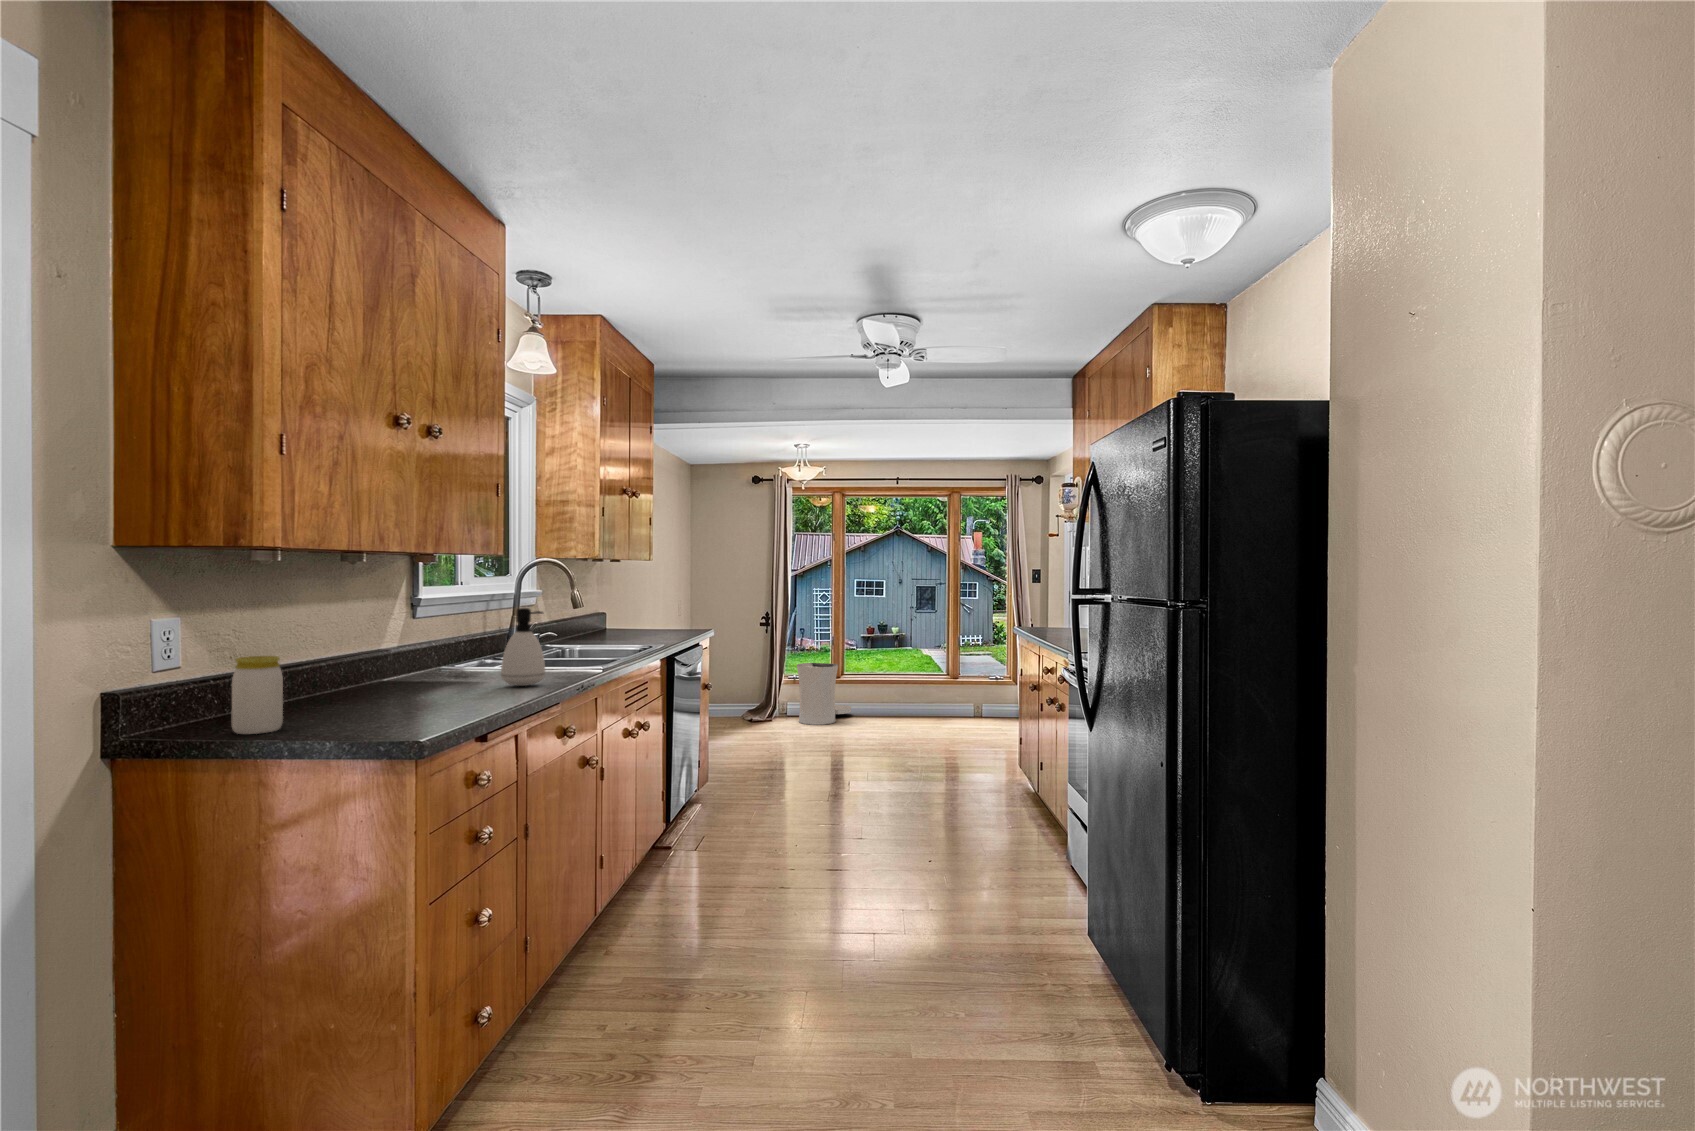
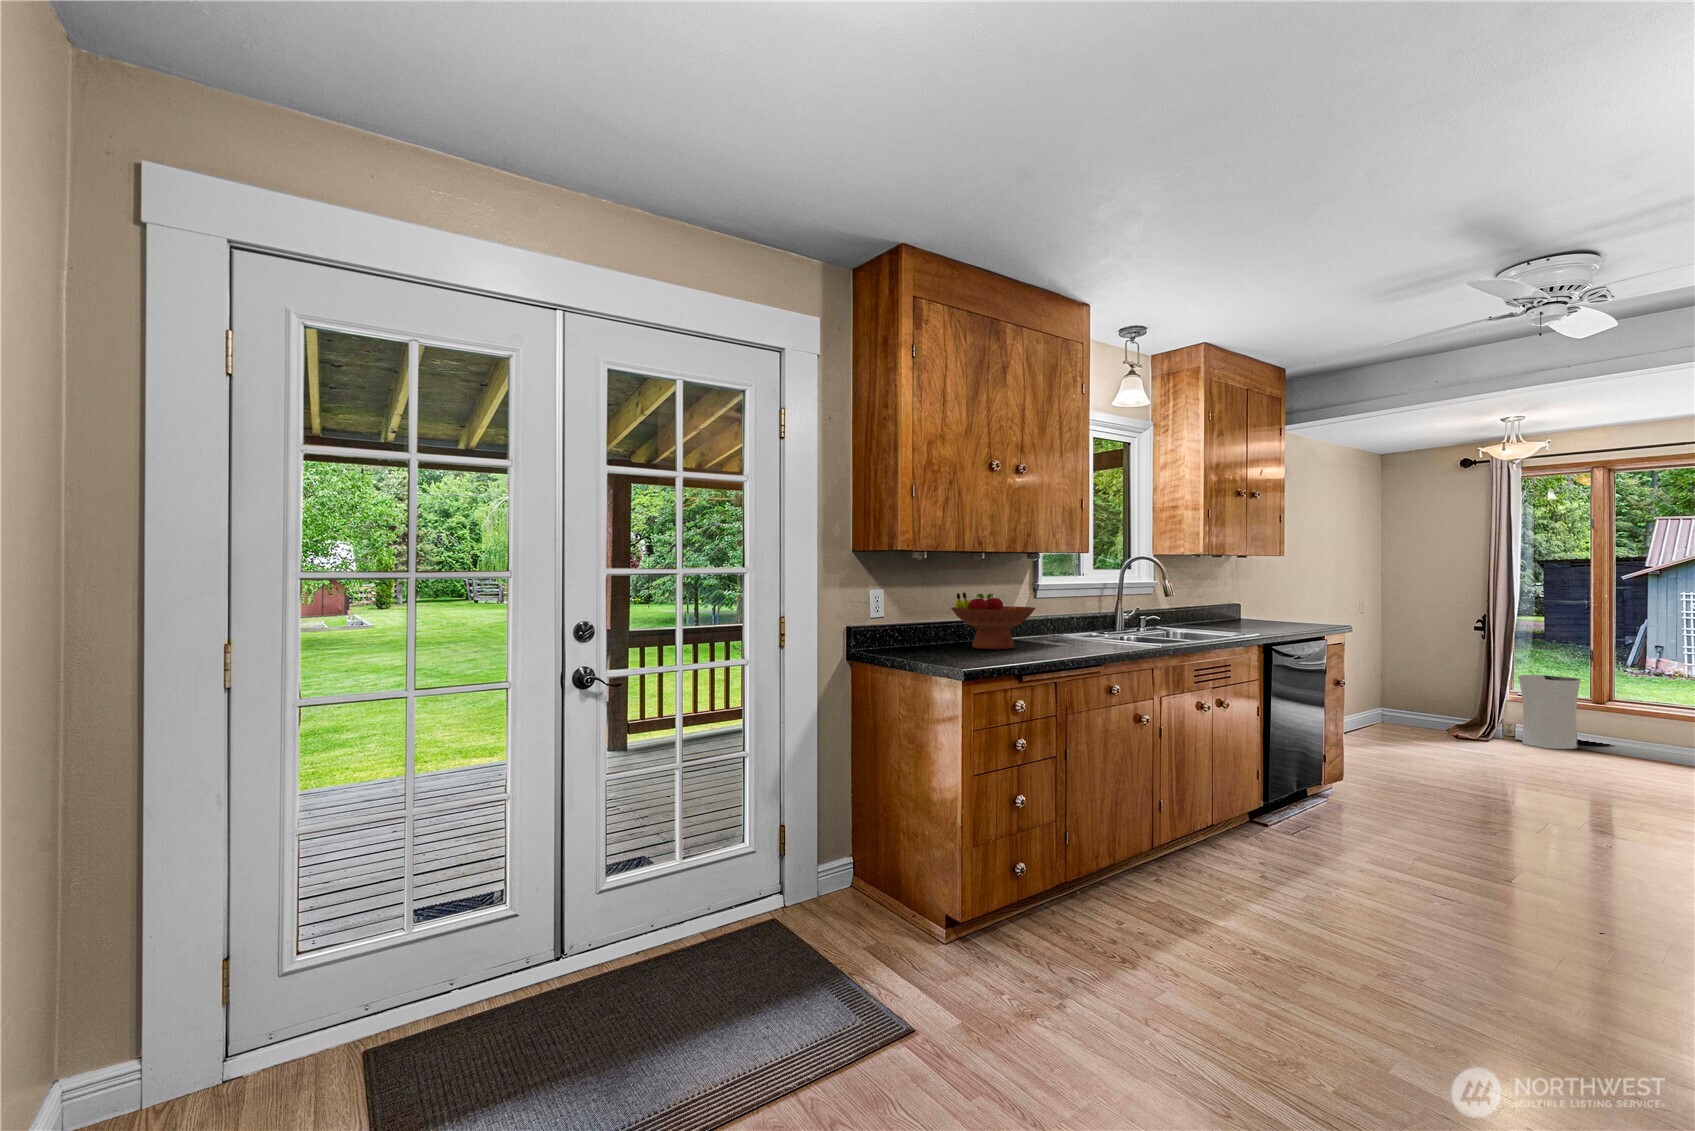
soap dispenser: present [501,608,545,686] -> none [1065,589,1096,645]
fruit bowl: none [330,619,478,708] -> present [951,592,1035,649]
jar: present [231,656,283,734] -> none [893,610,917,653]

